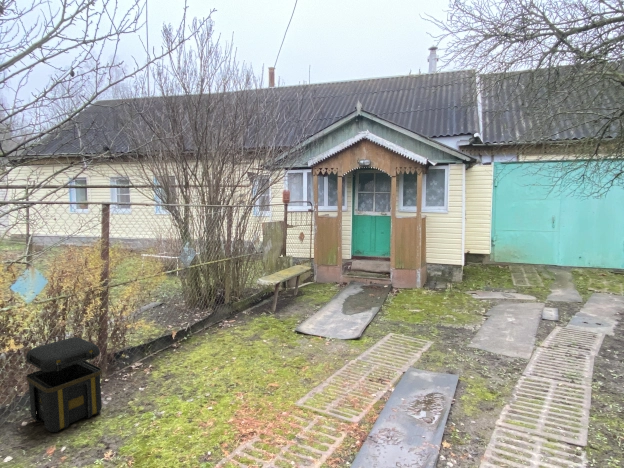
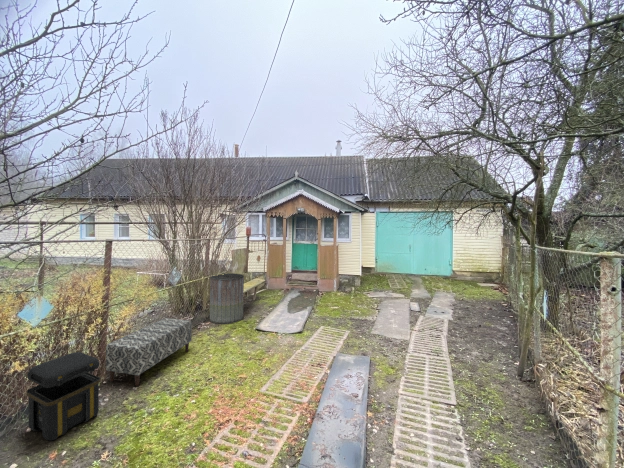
trash can: none [234,255,279,323] -> present [210,273,244,324]
bench: none [108,308,209,387] -> present [106,318,192,386]

